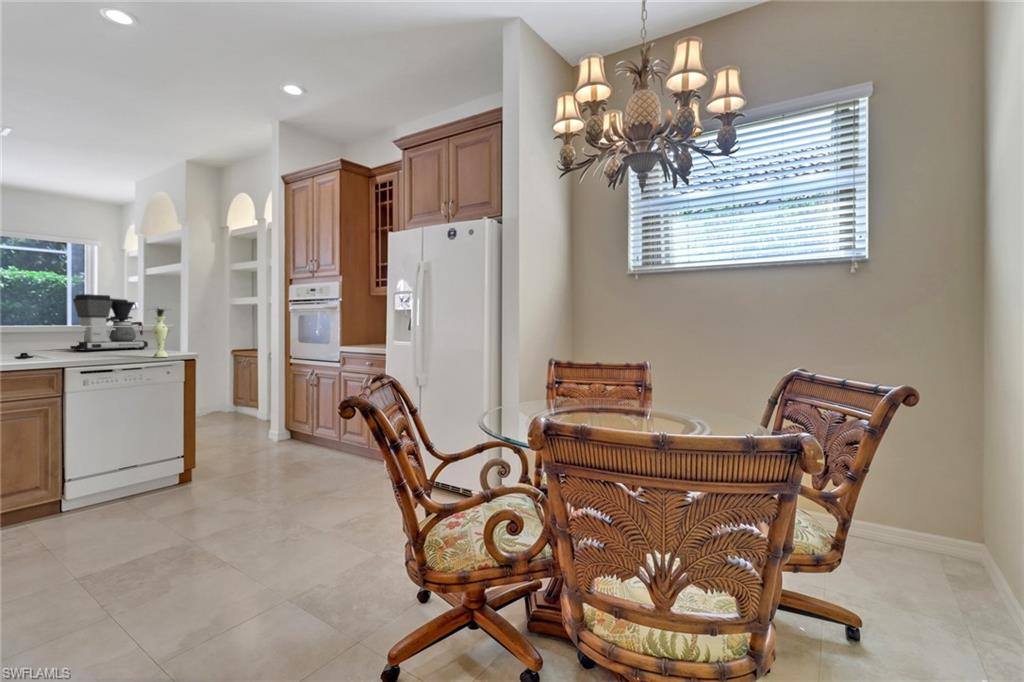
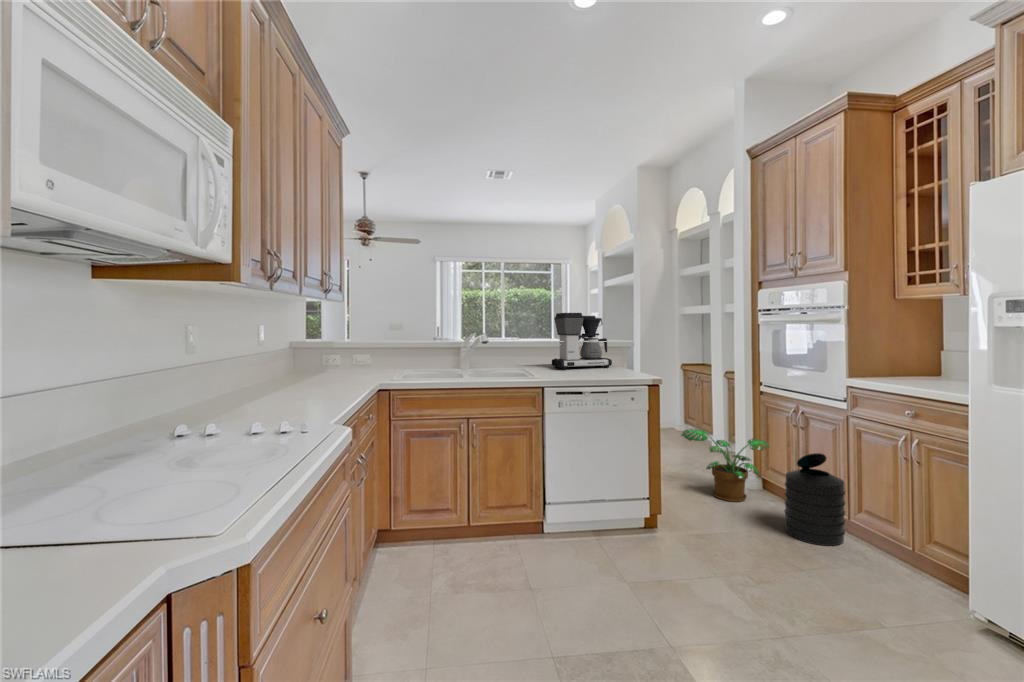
vase: present [153,308,168,357] -> none [612,324,639,382]
potted plant: none [224,400,298,453] -> present [681,429,769,502]
trash can: none [303,401,342,463] -> present [785,453,845,546]

